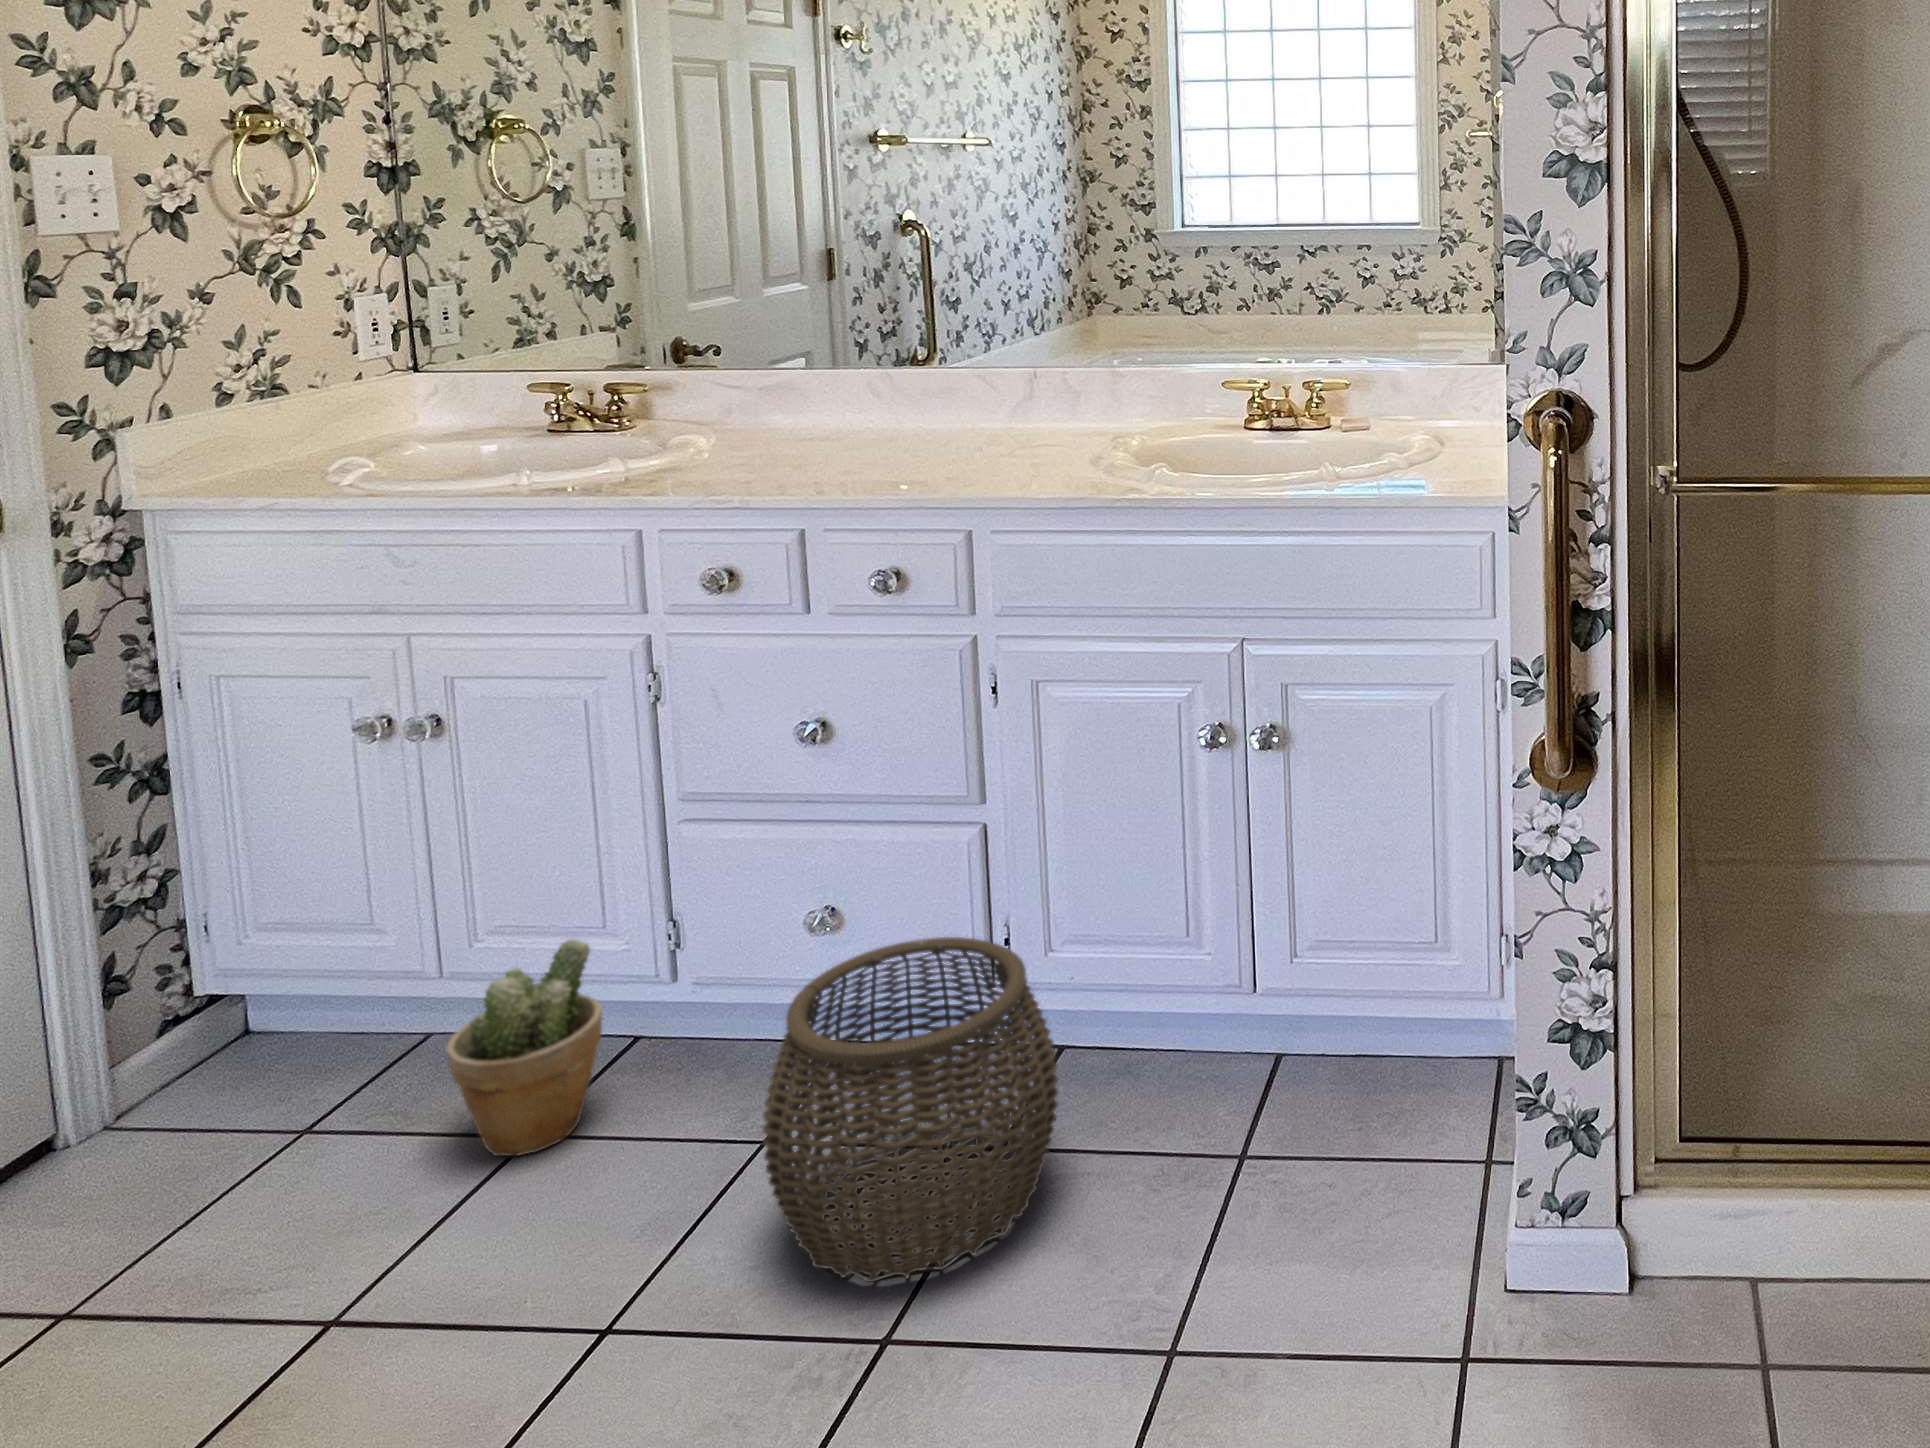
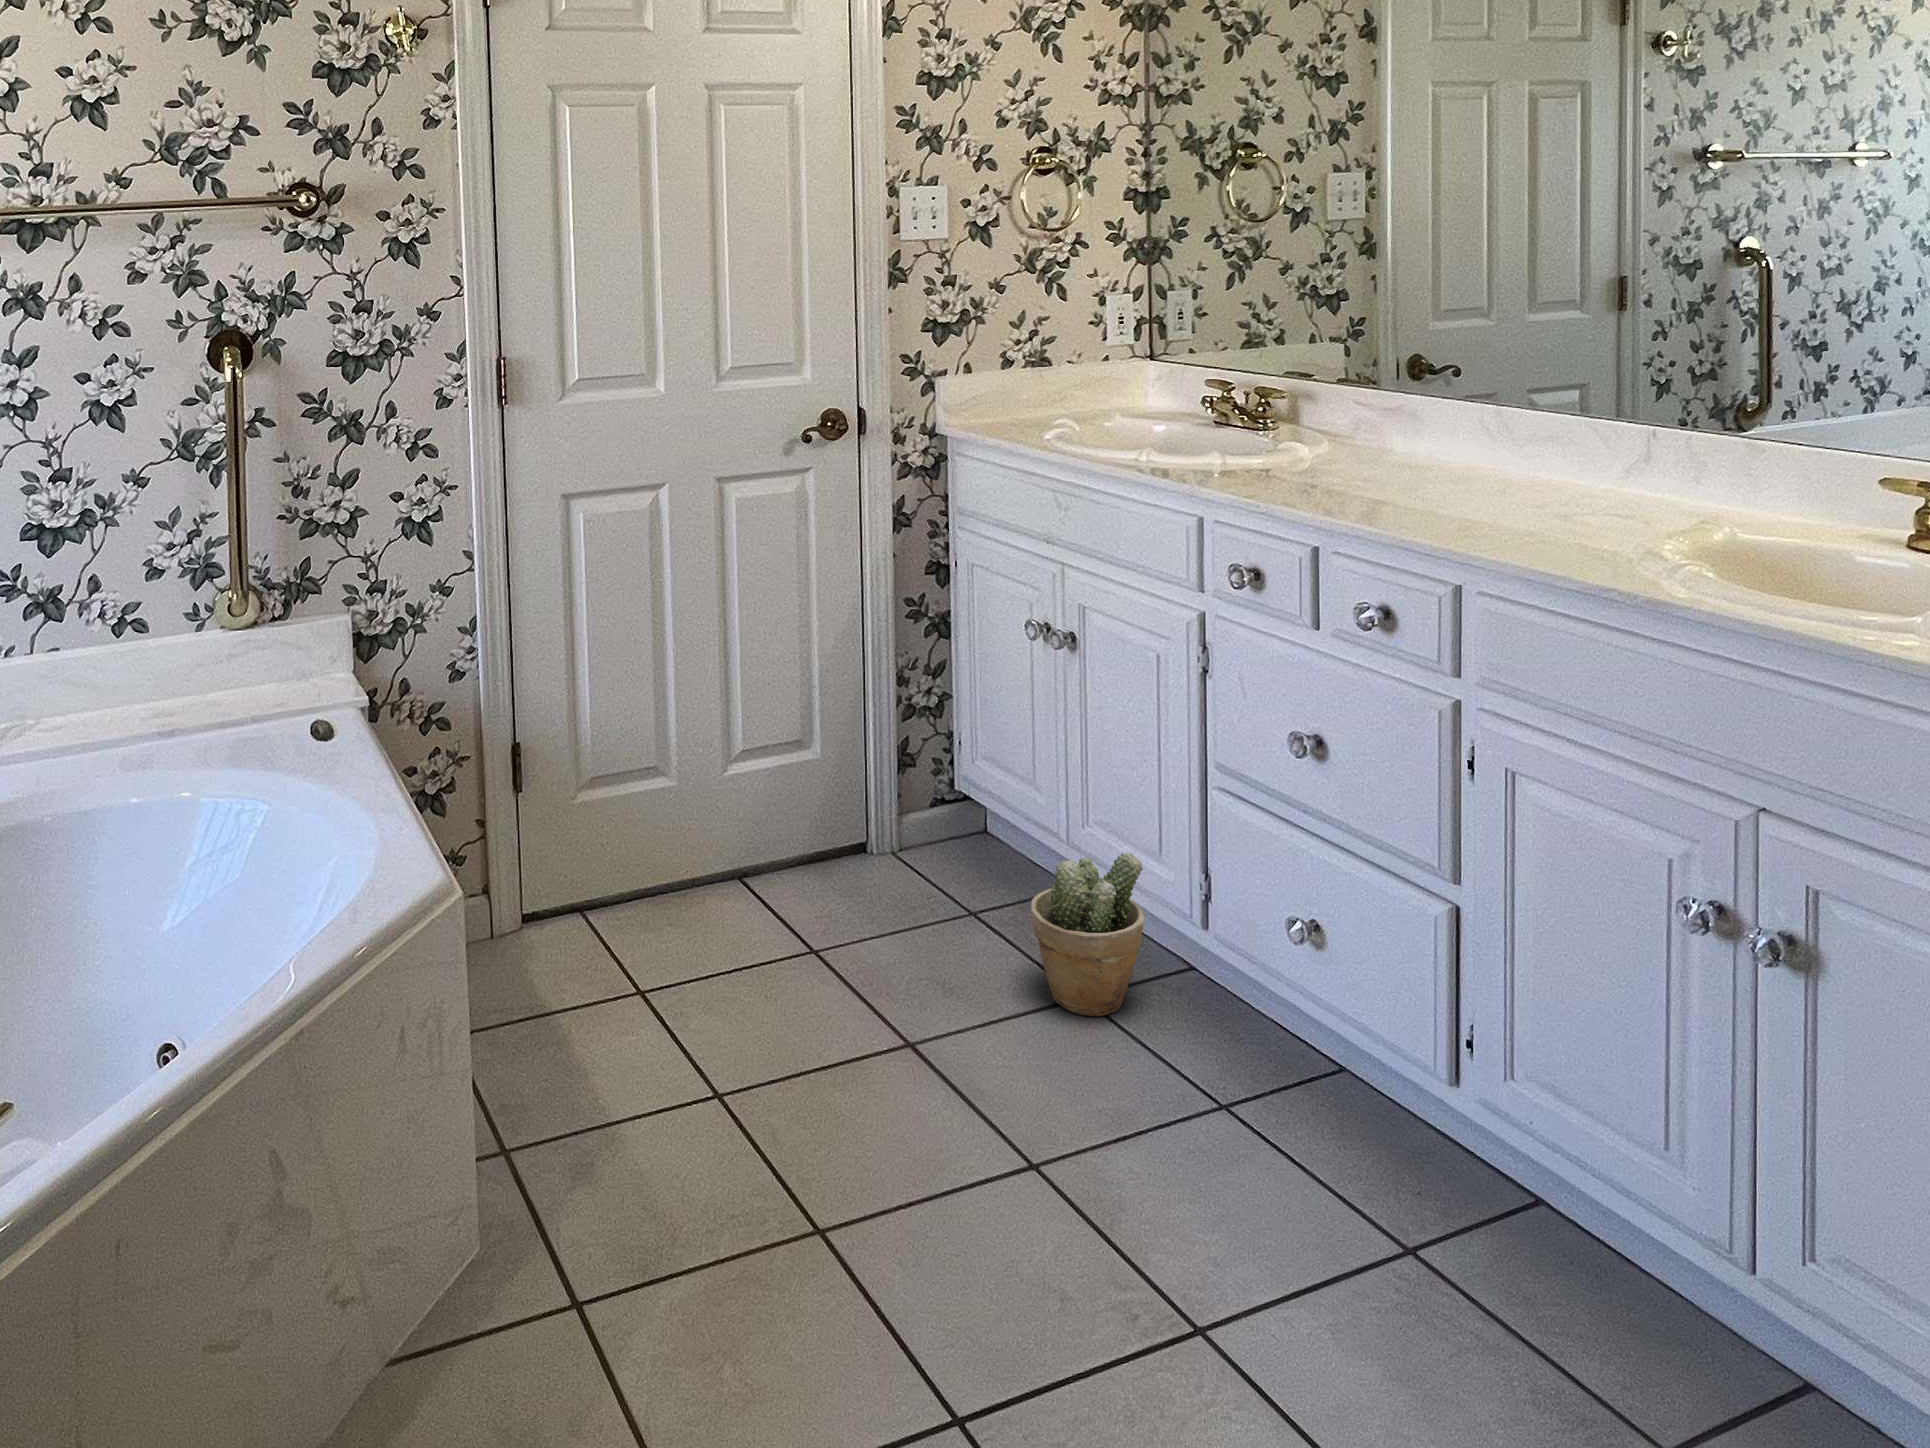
woven basket: present [763,937,1058,1282] -> none [1161,974,1463,1333]

